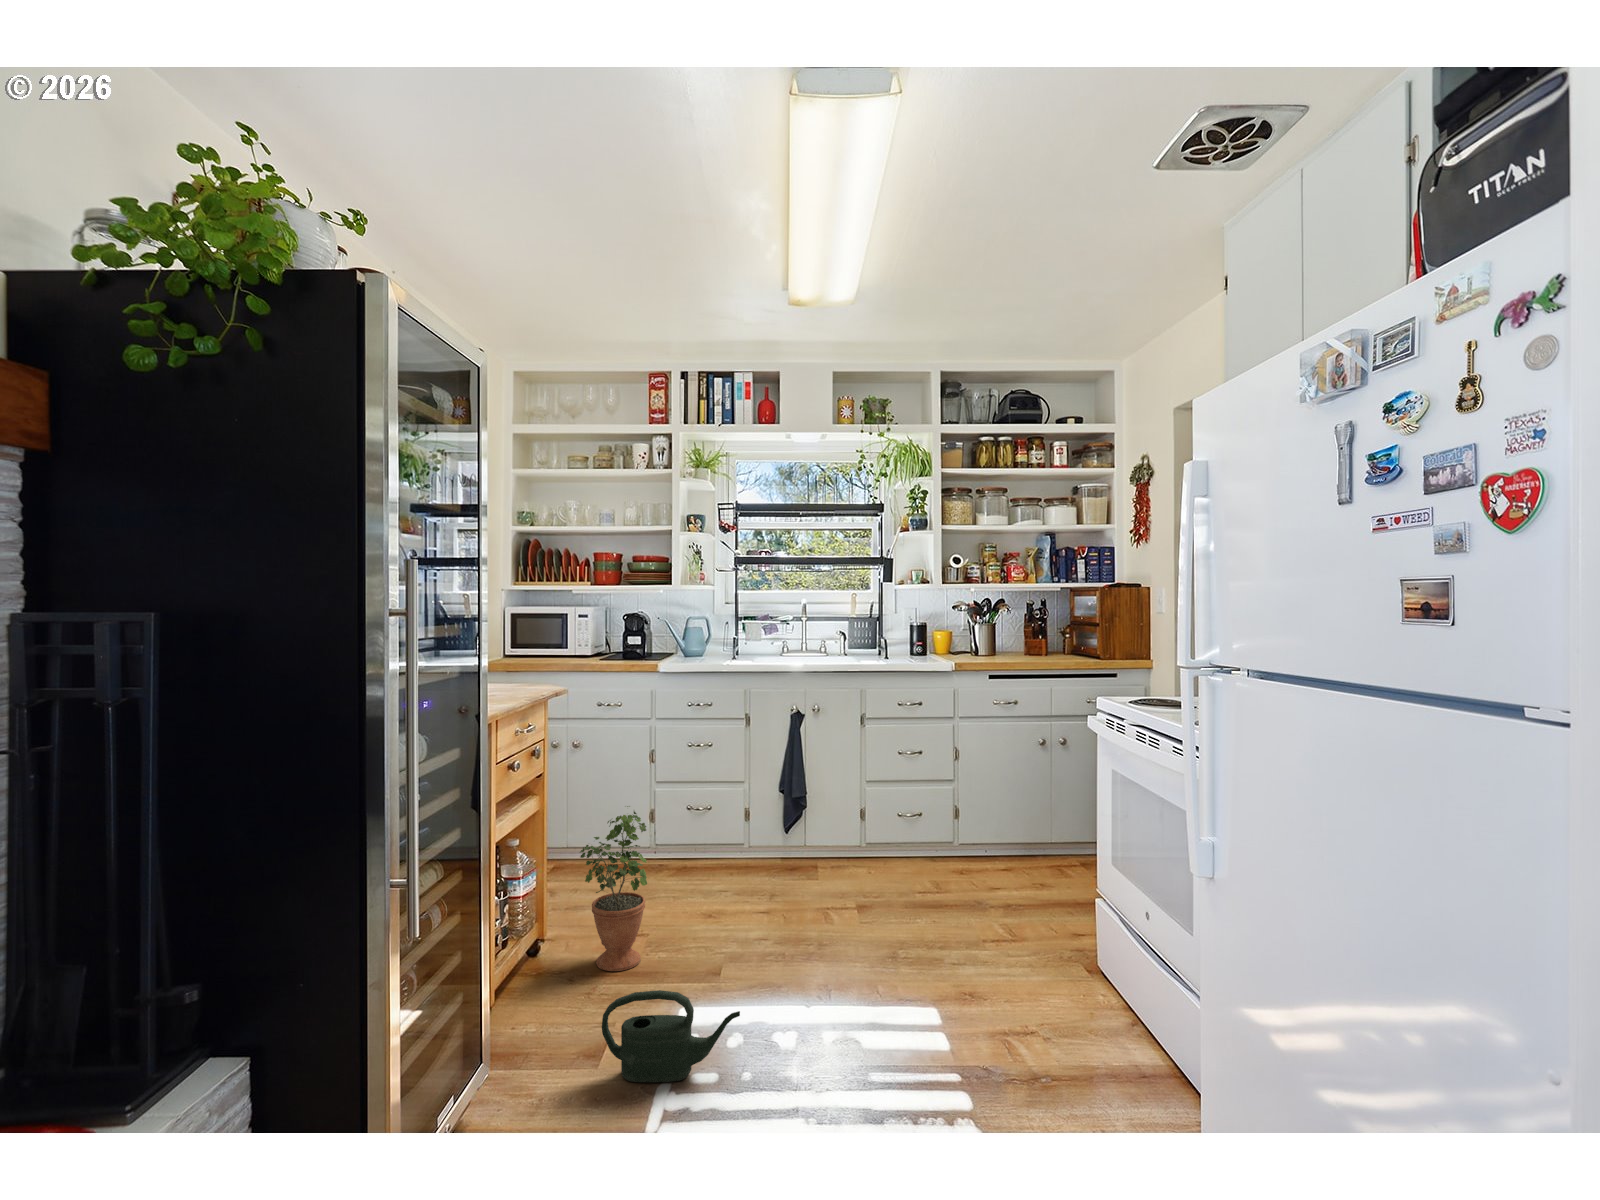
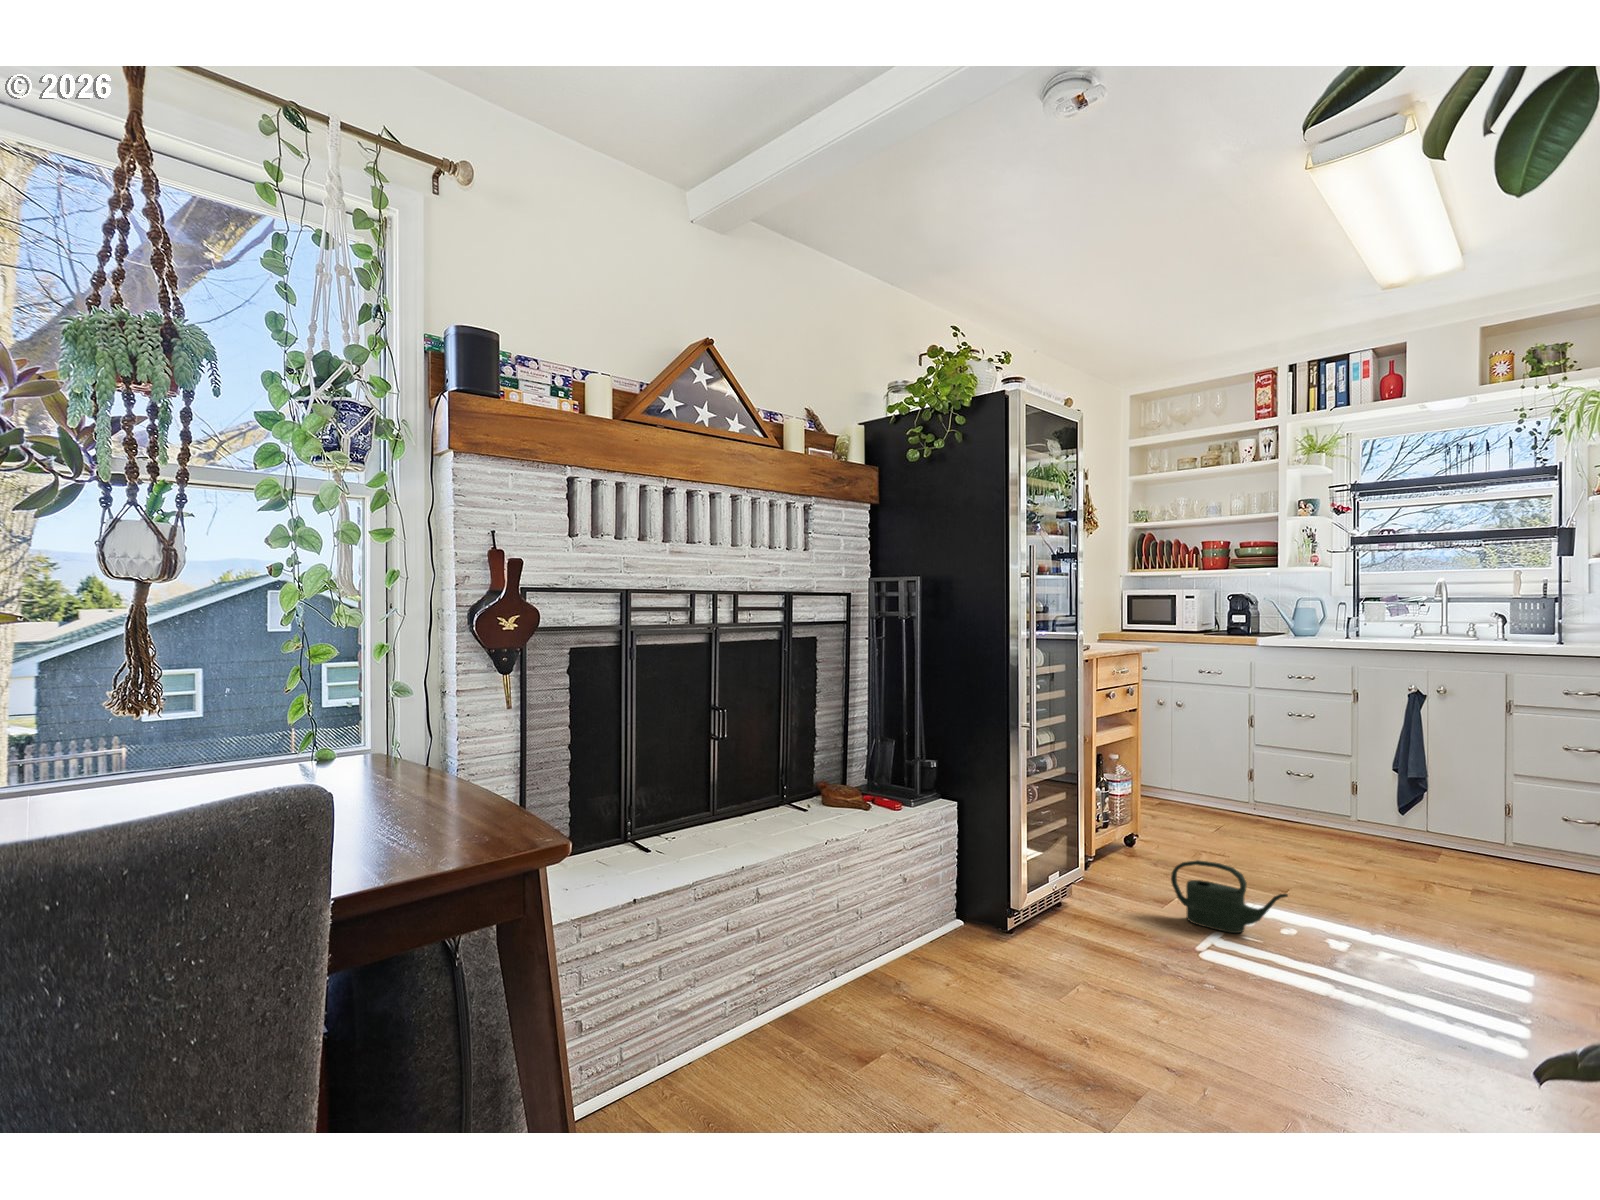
potted plant: present [580,806,647,971] -> none [1168,743,1228,872]

